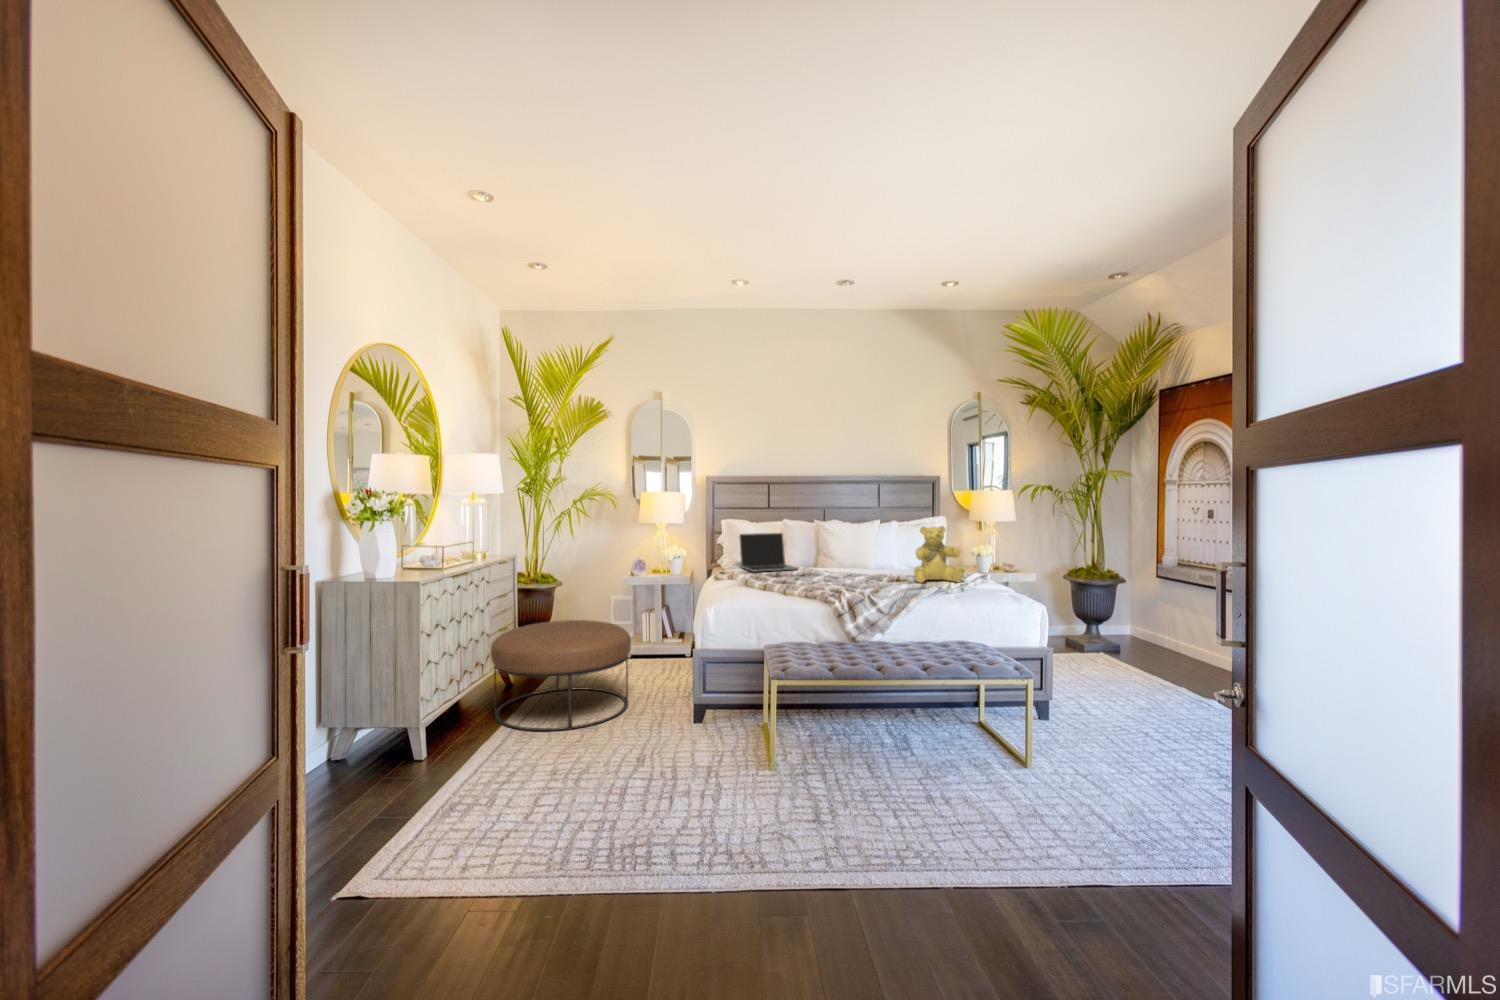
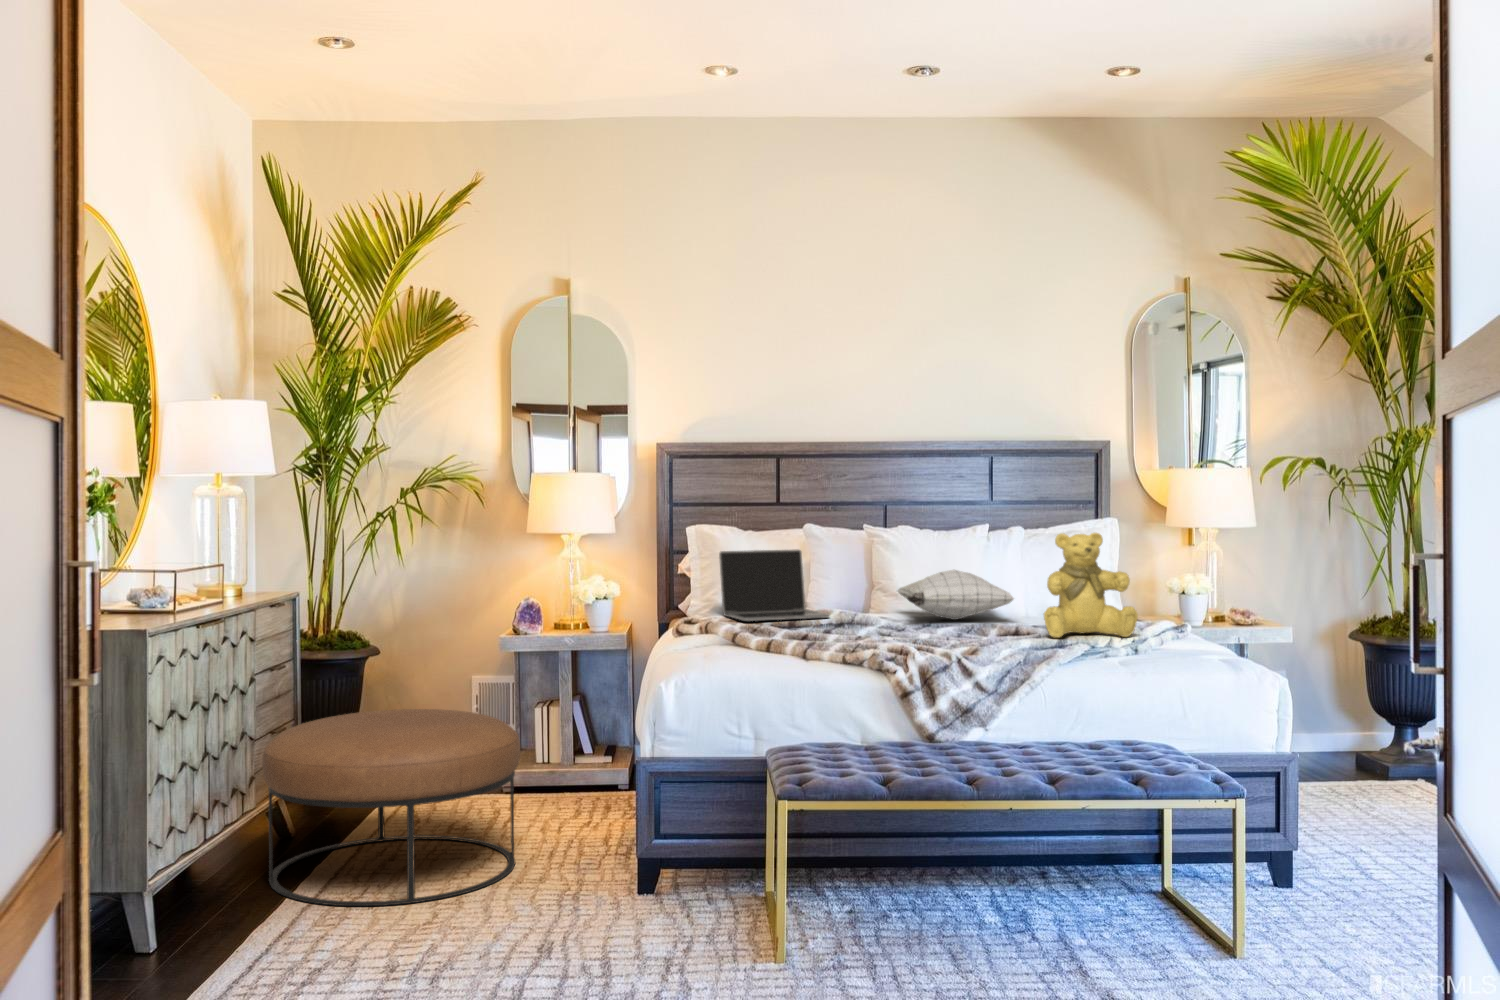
pillow: none [833,544,897,571] -> present [897,570,1014,620]

